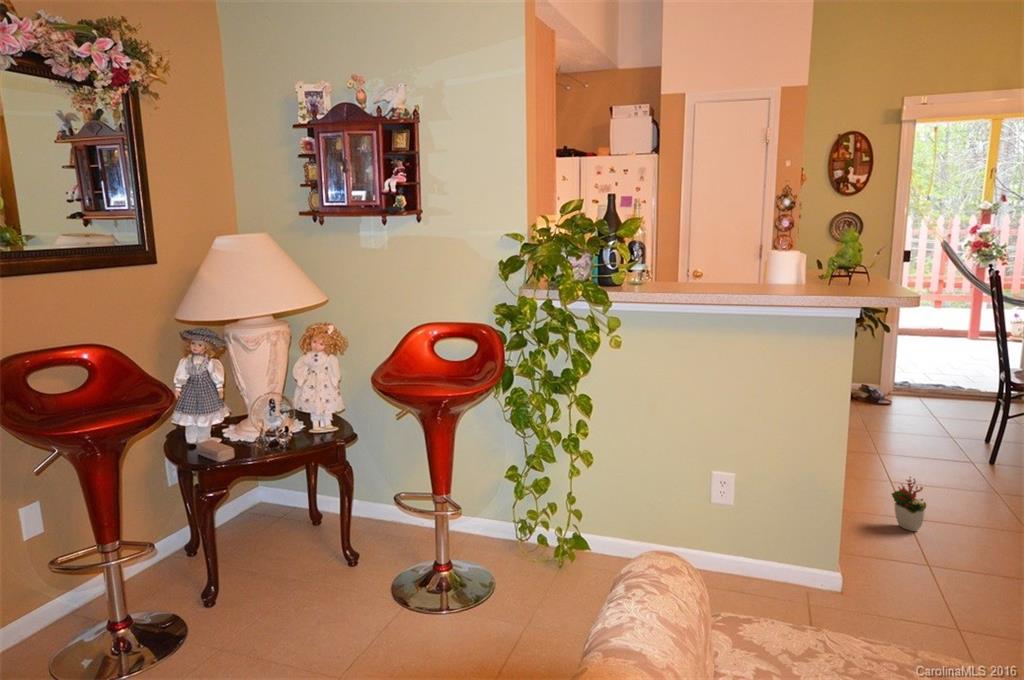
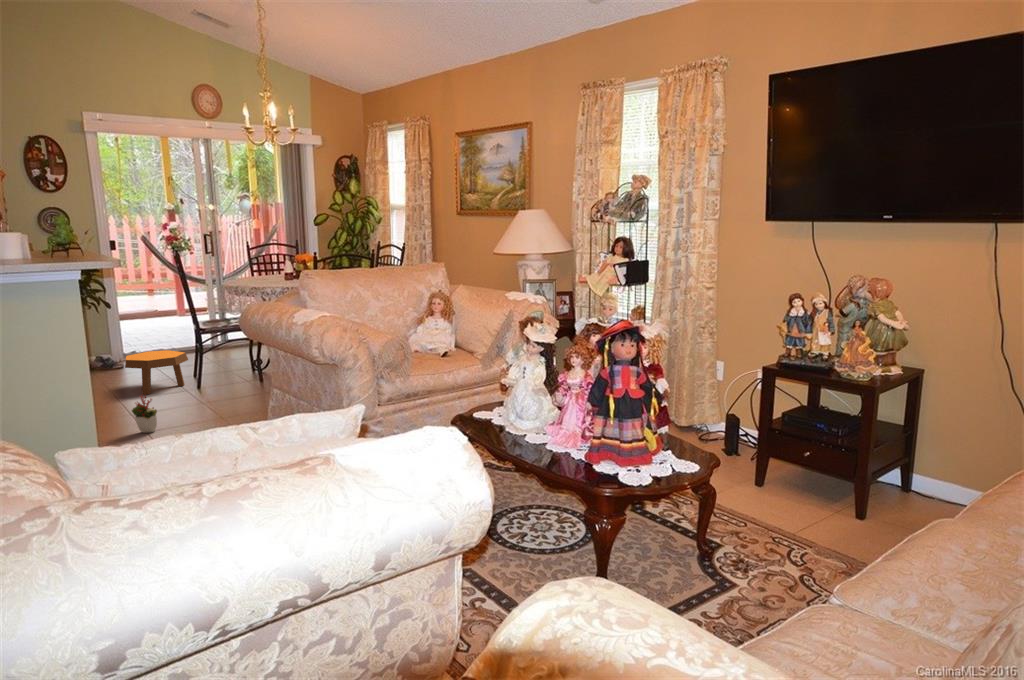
footstool: none [893,399,981,458] -> present [125,350,188,394]

